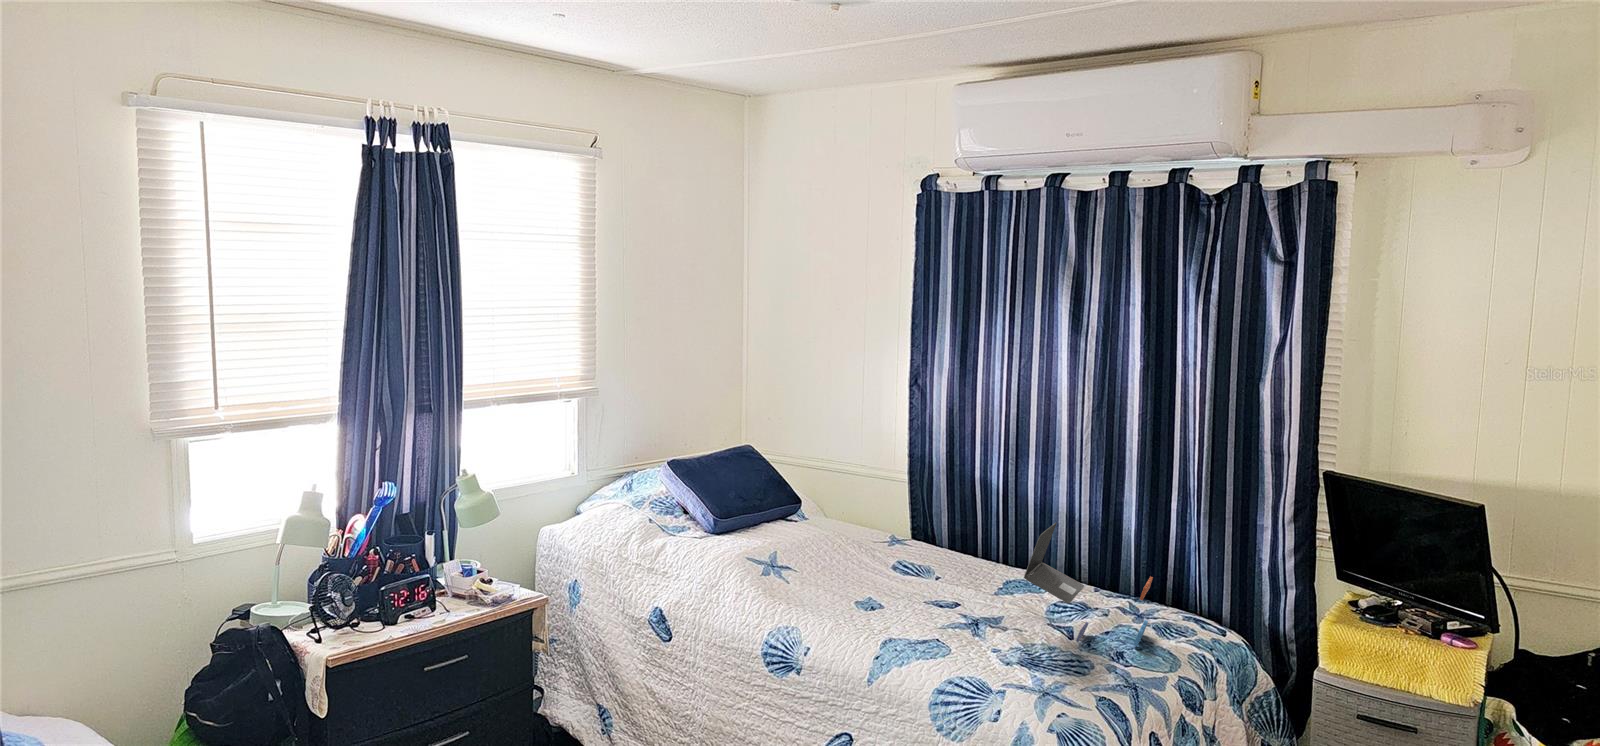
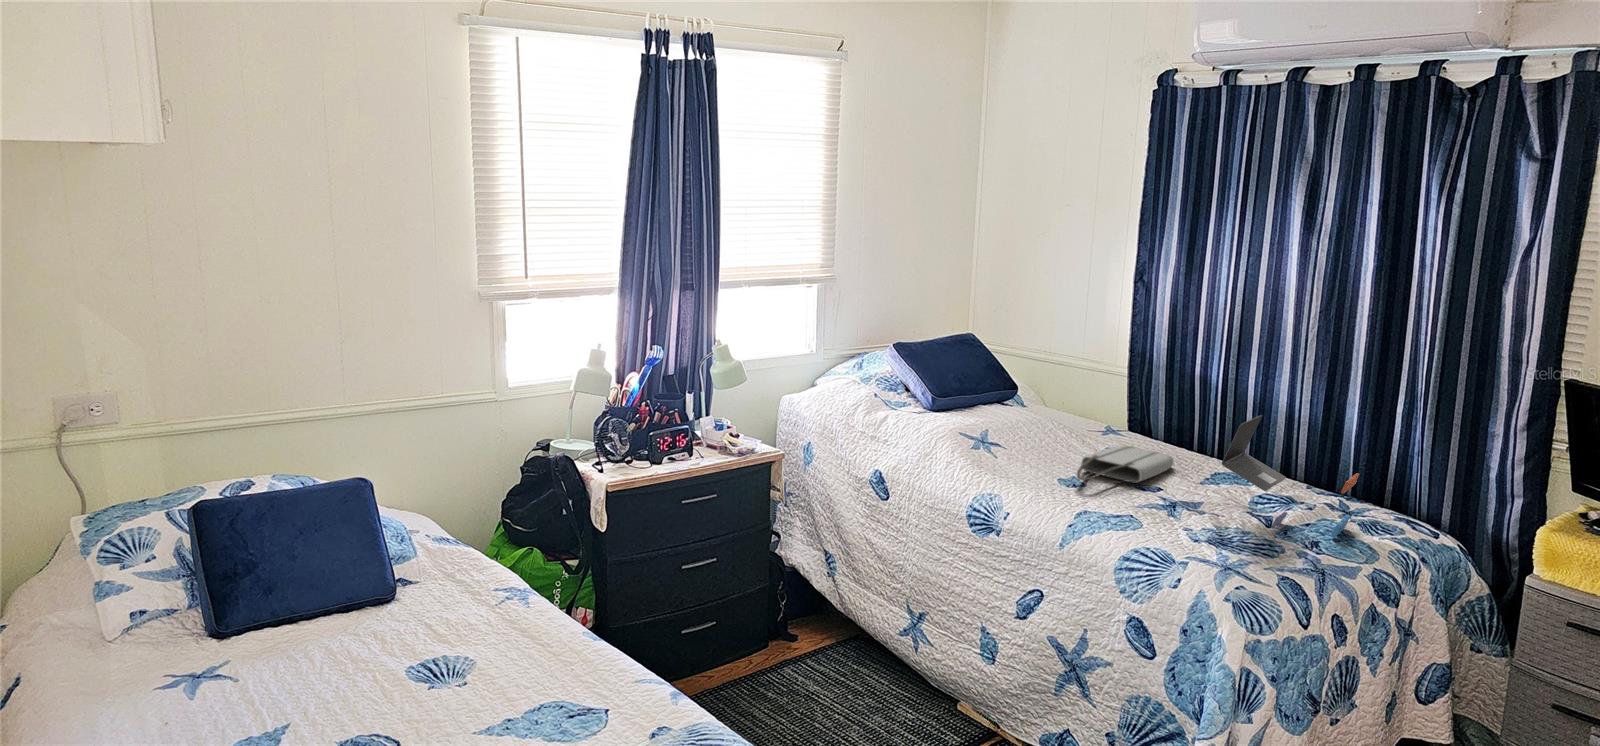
tote bag: none [875,559,968,605] -> present [1077,445,1174,482]

